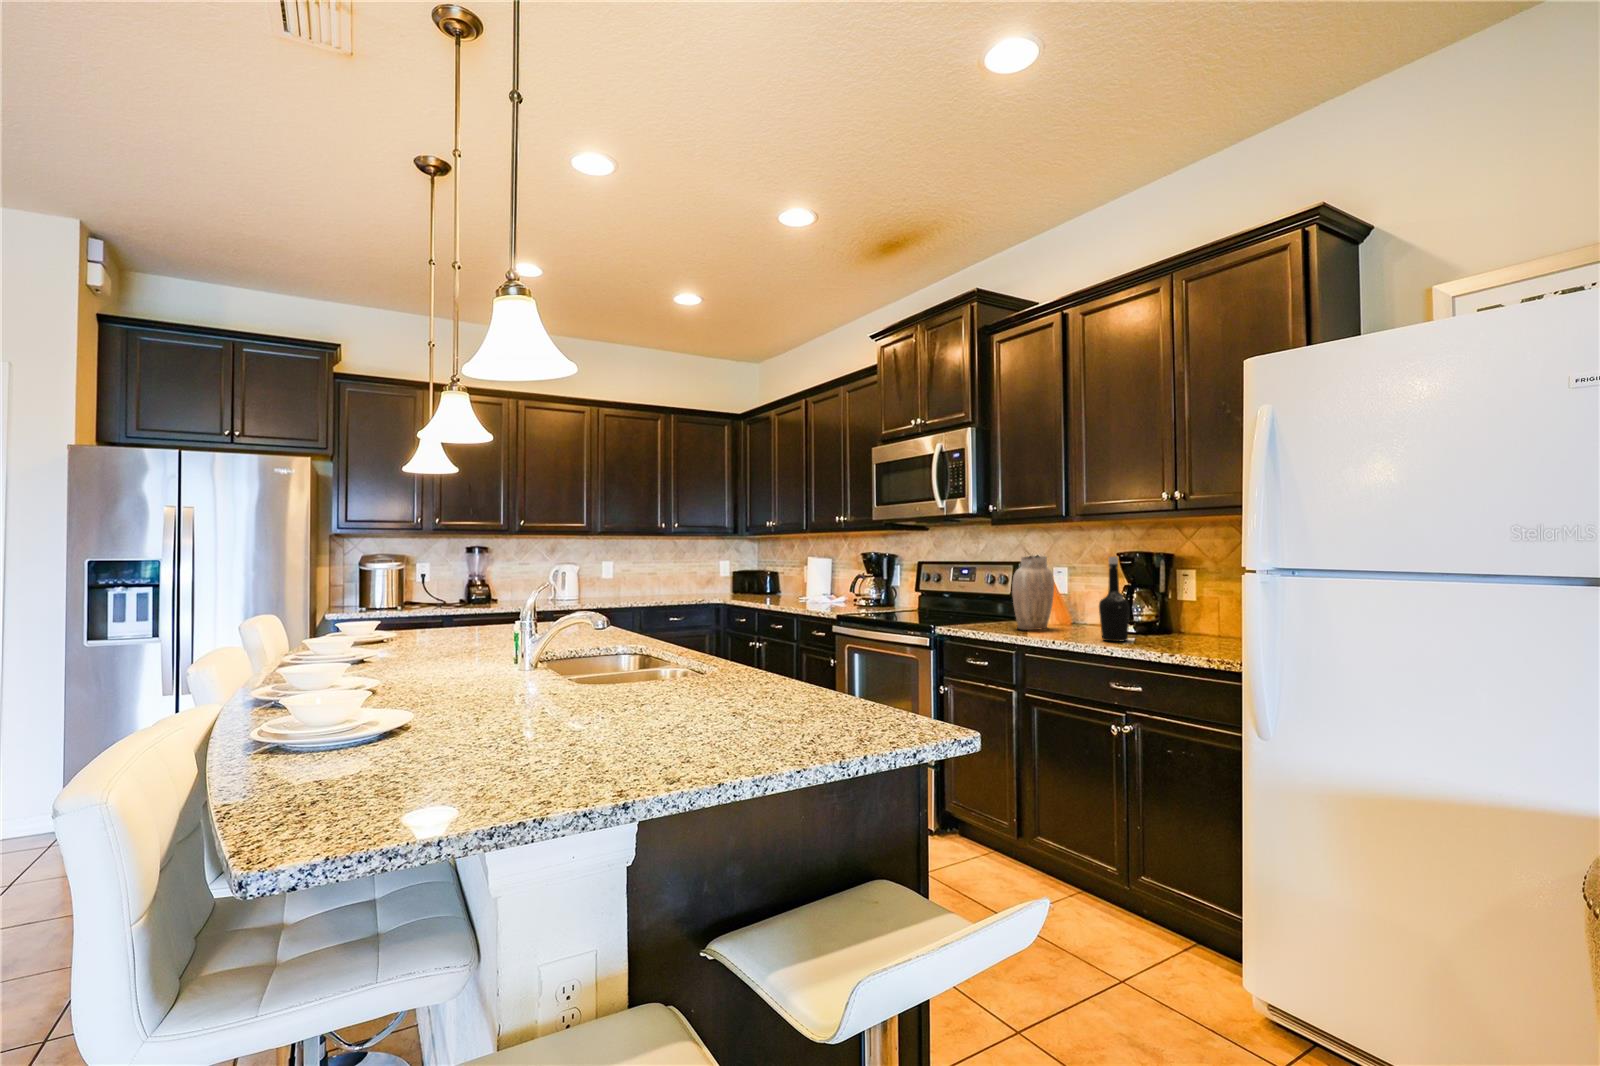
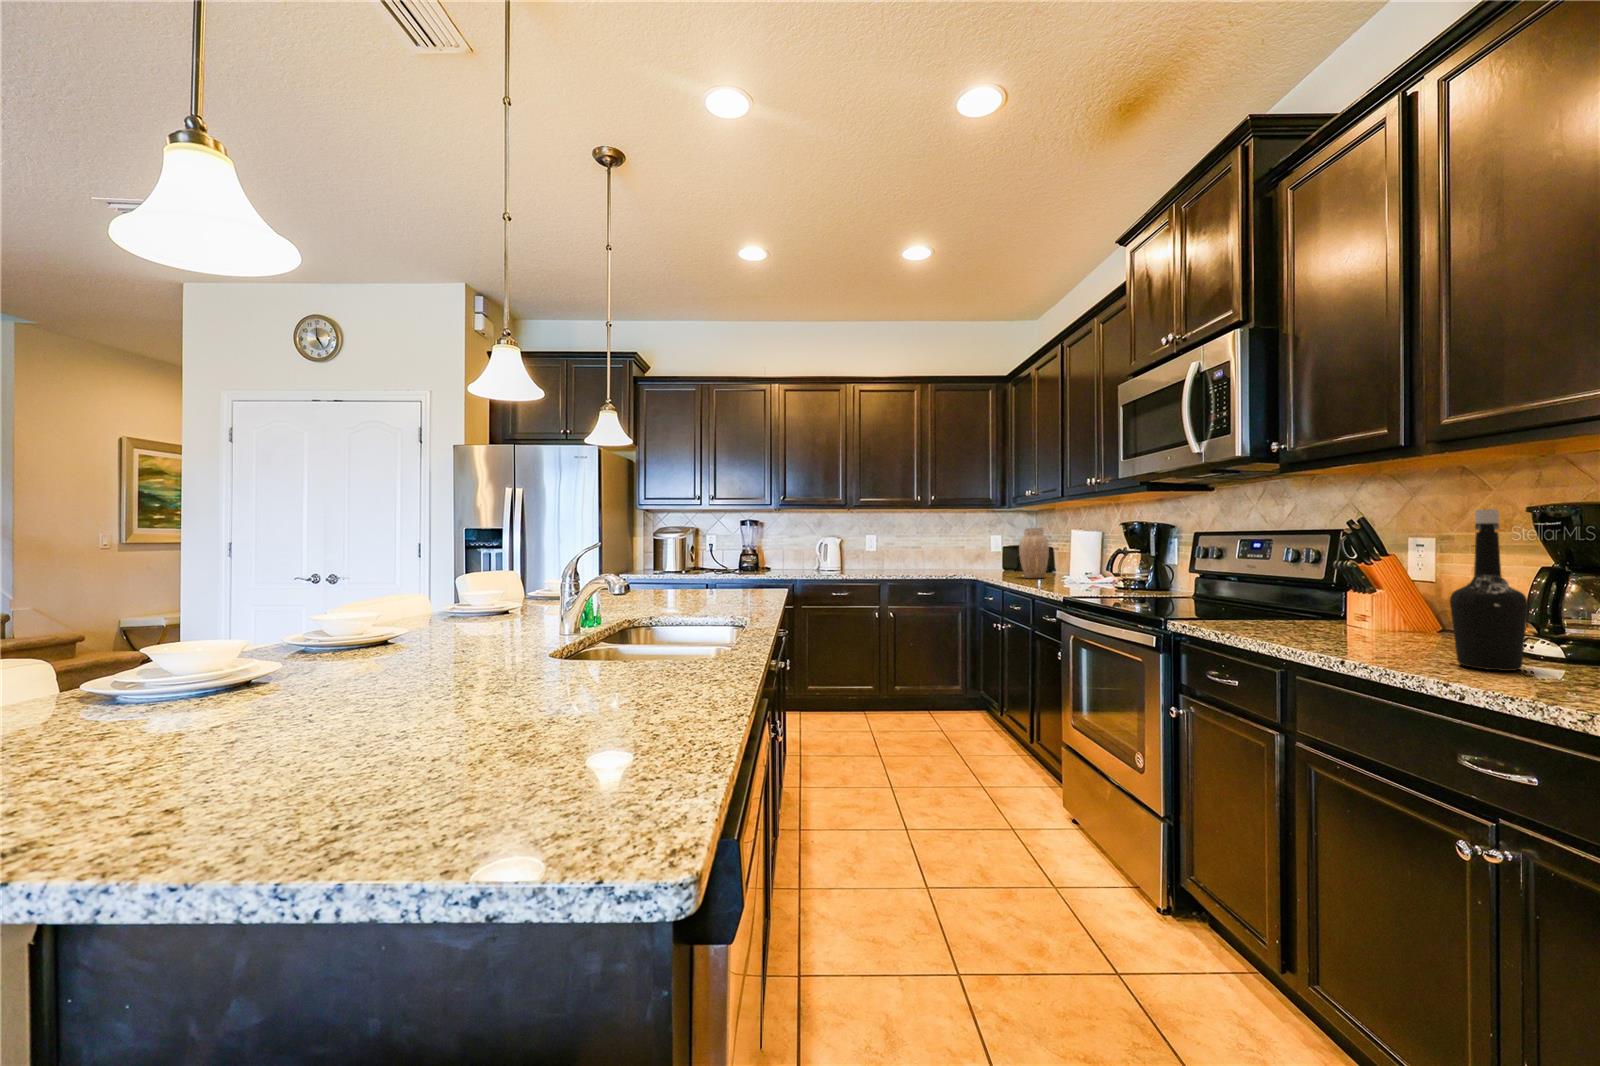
vase: present [1012,556,1054,630] -> present [1019,528,1049,578]

